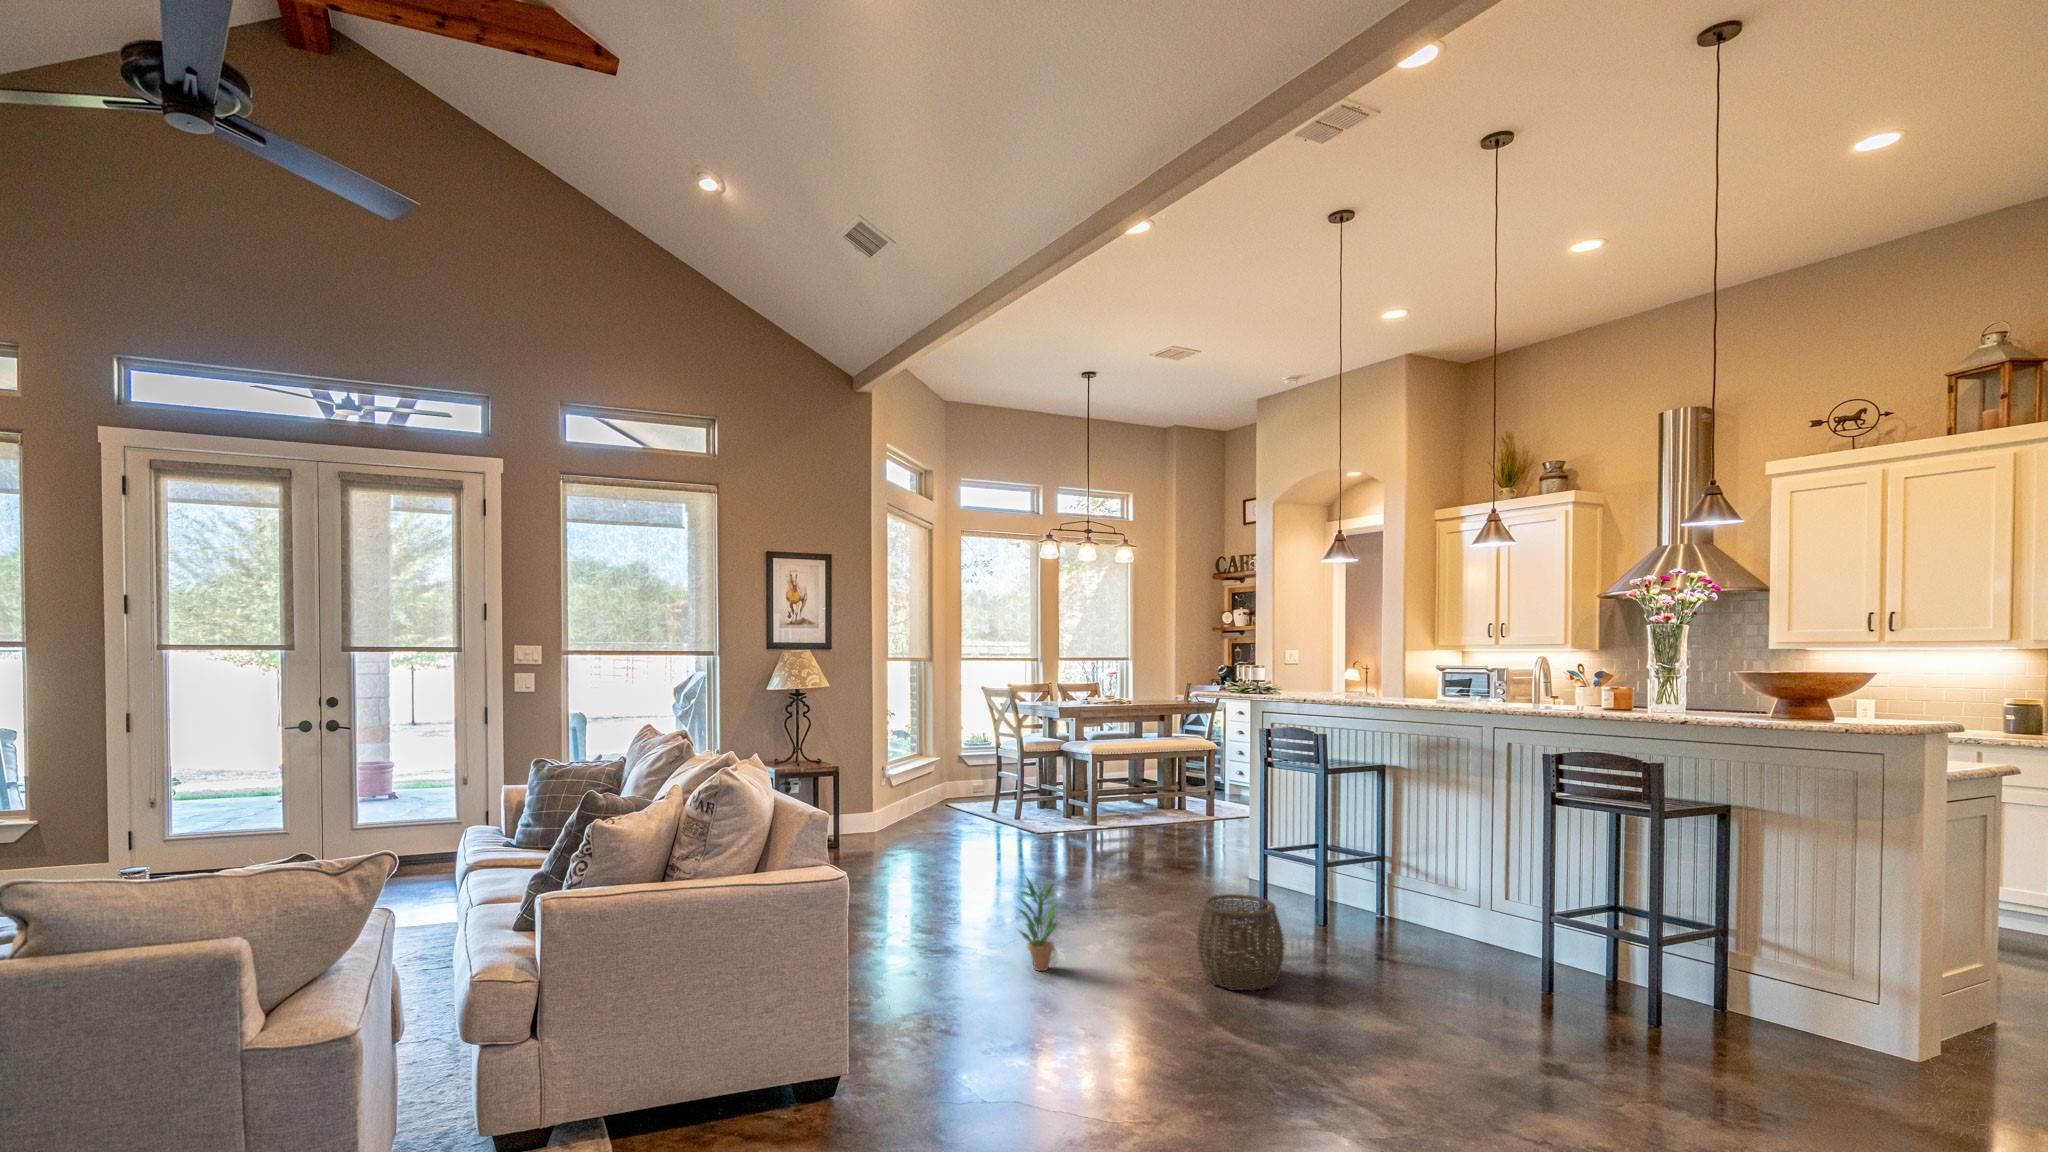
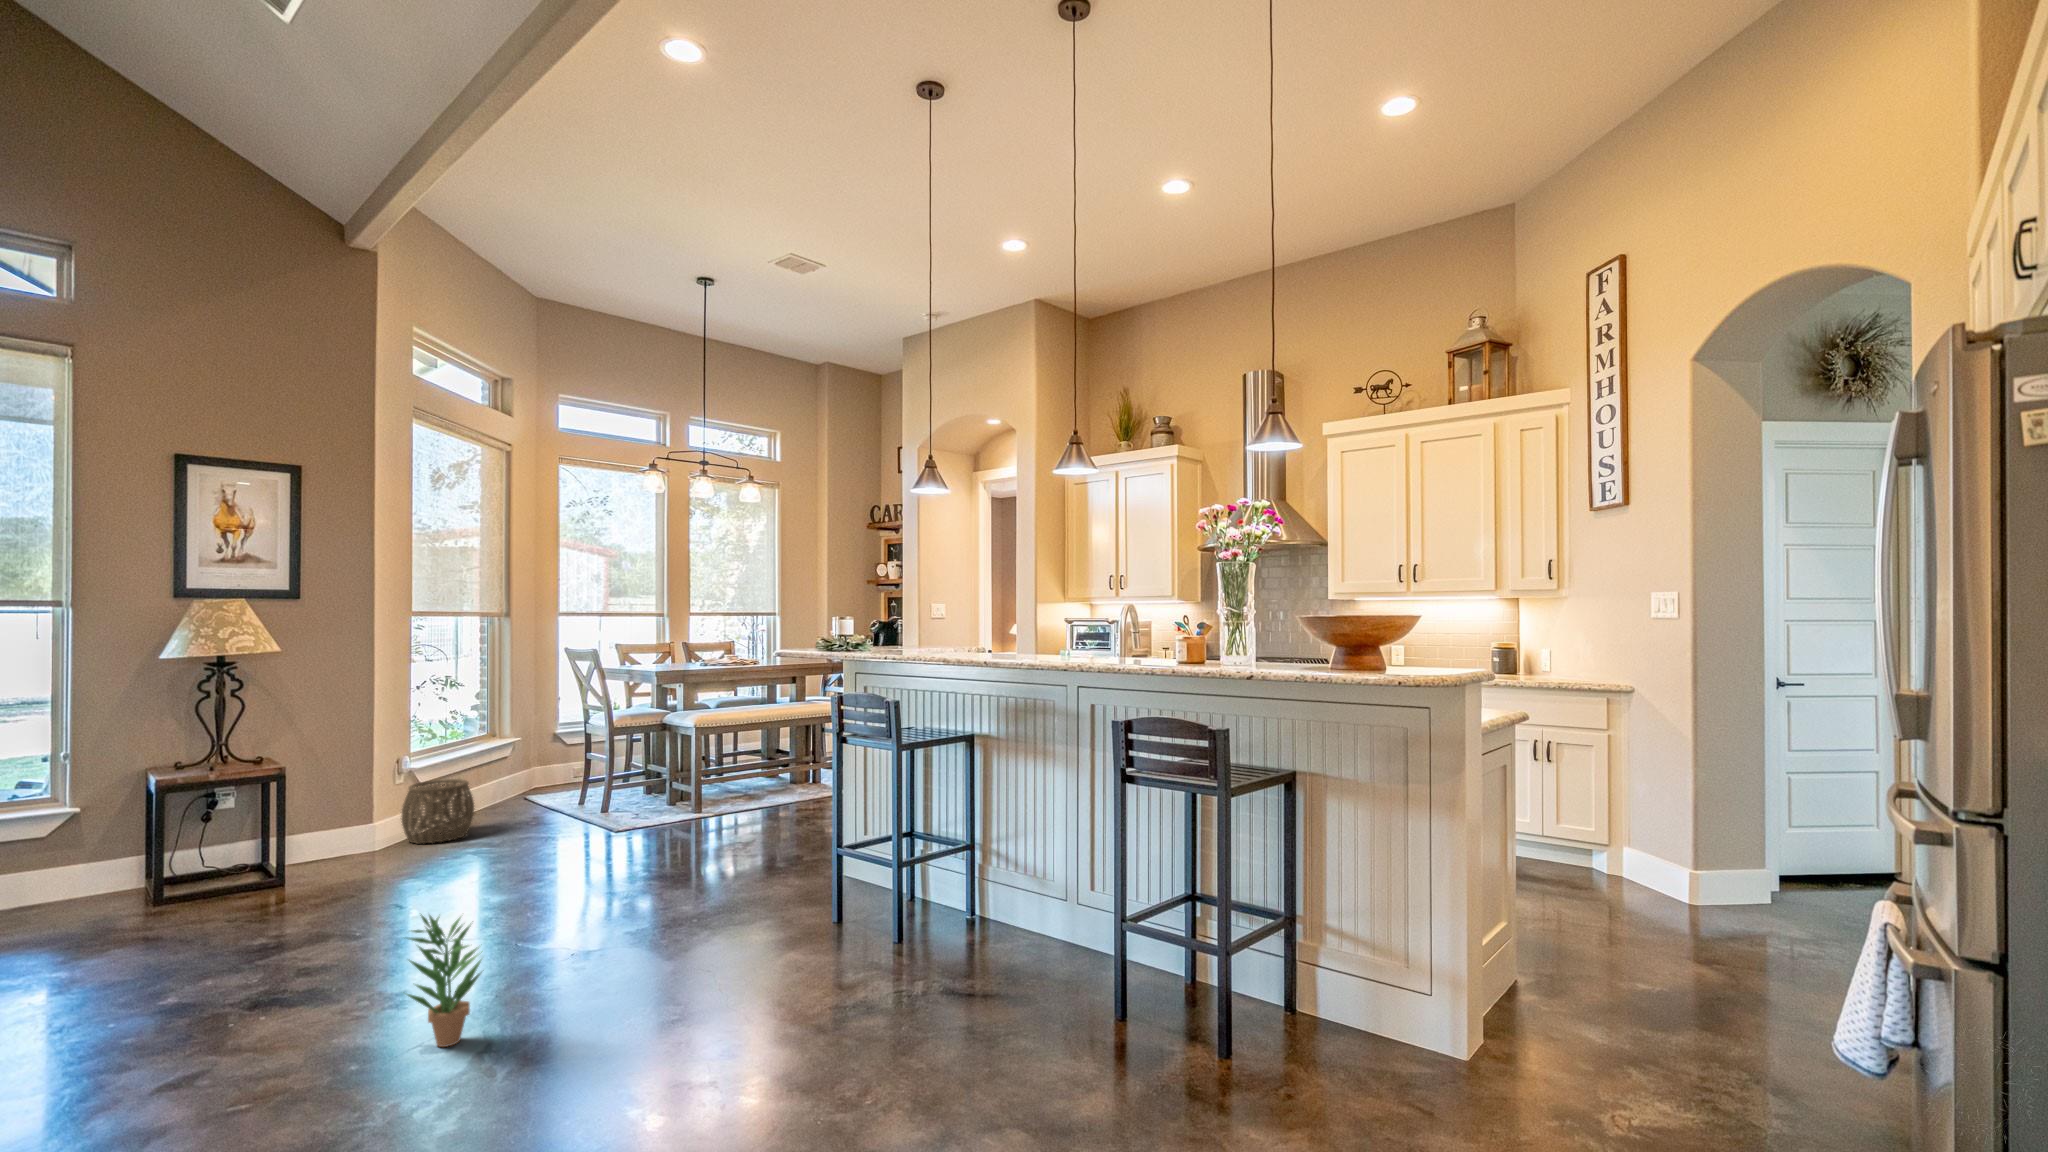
woven basket: present [1196,894,1284,991] -> present [401,779,474,844]

